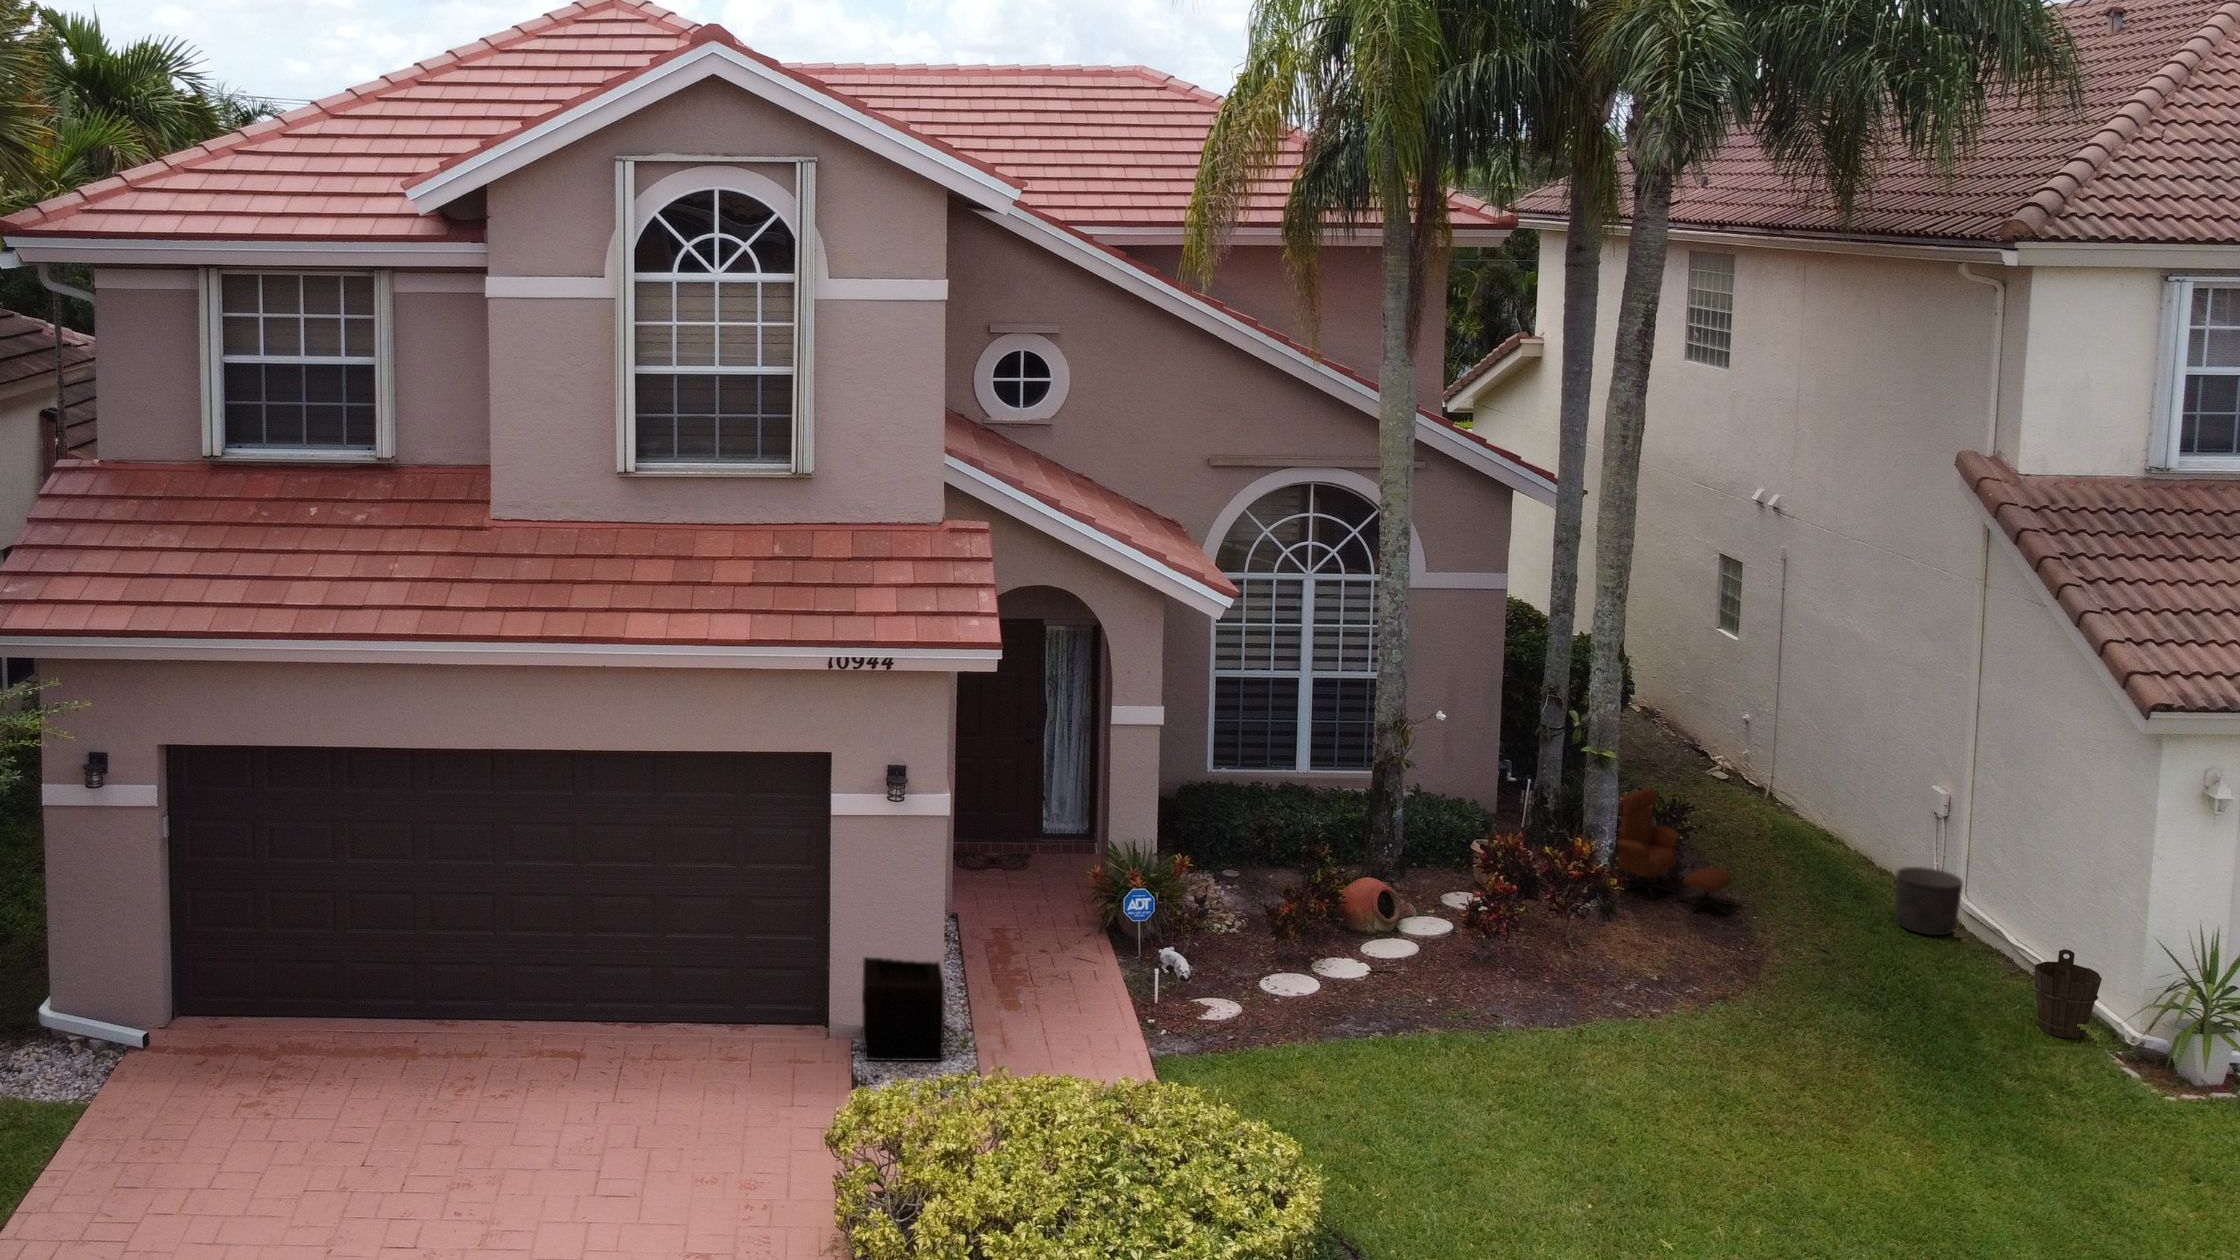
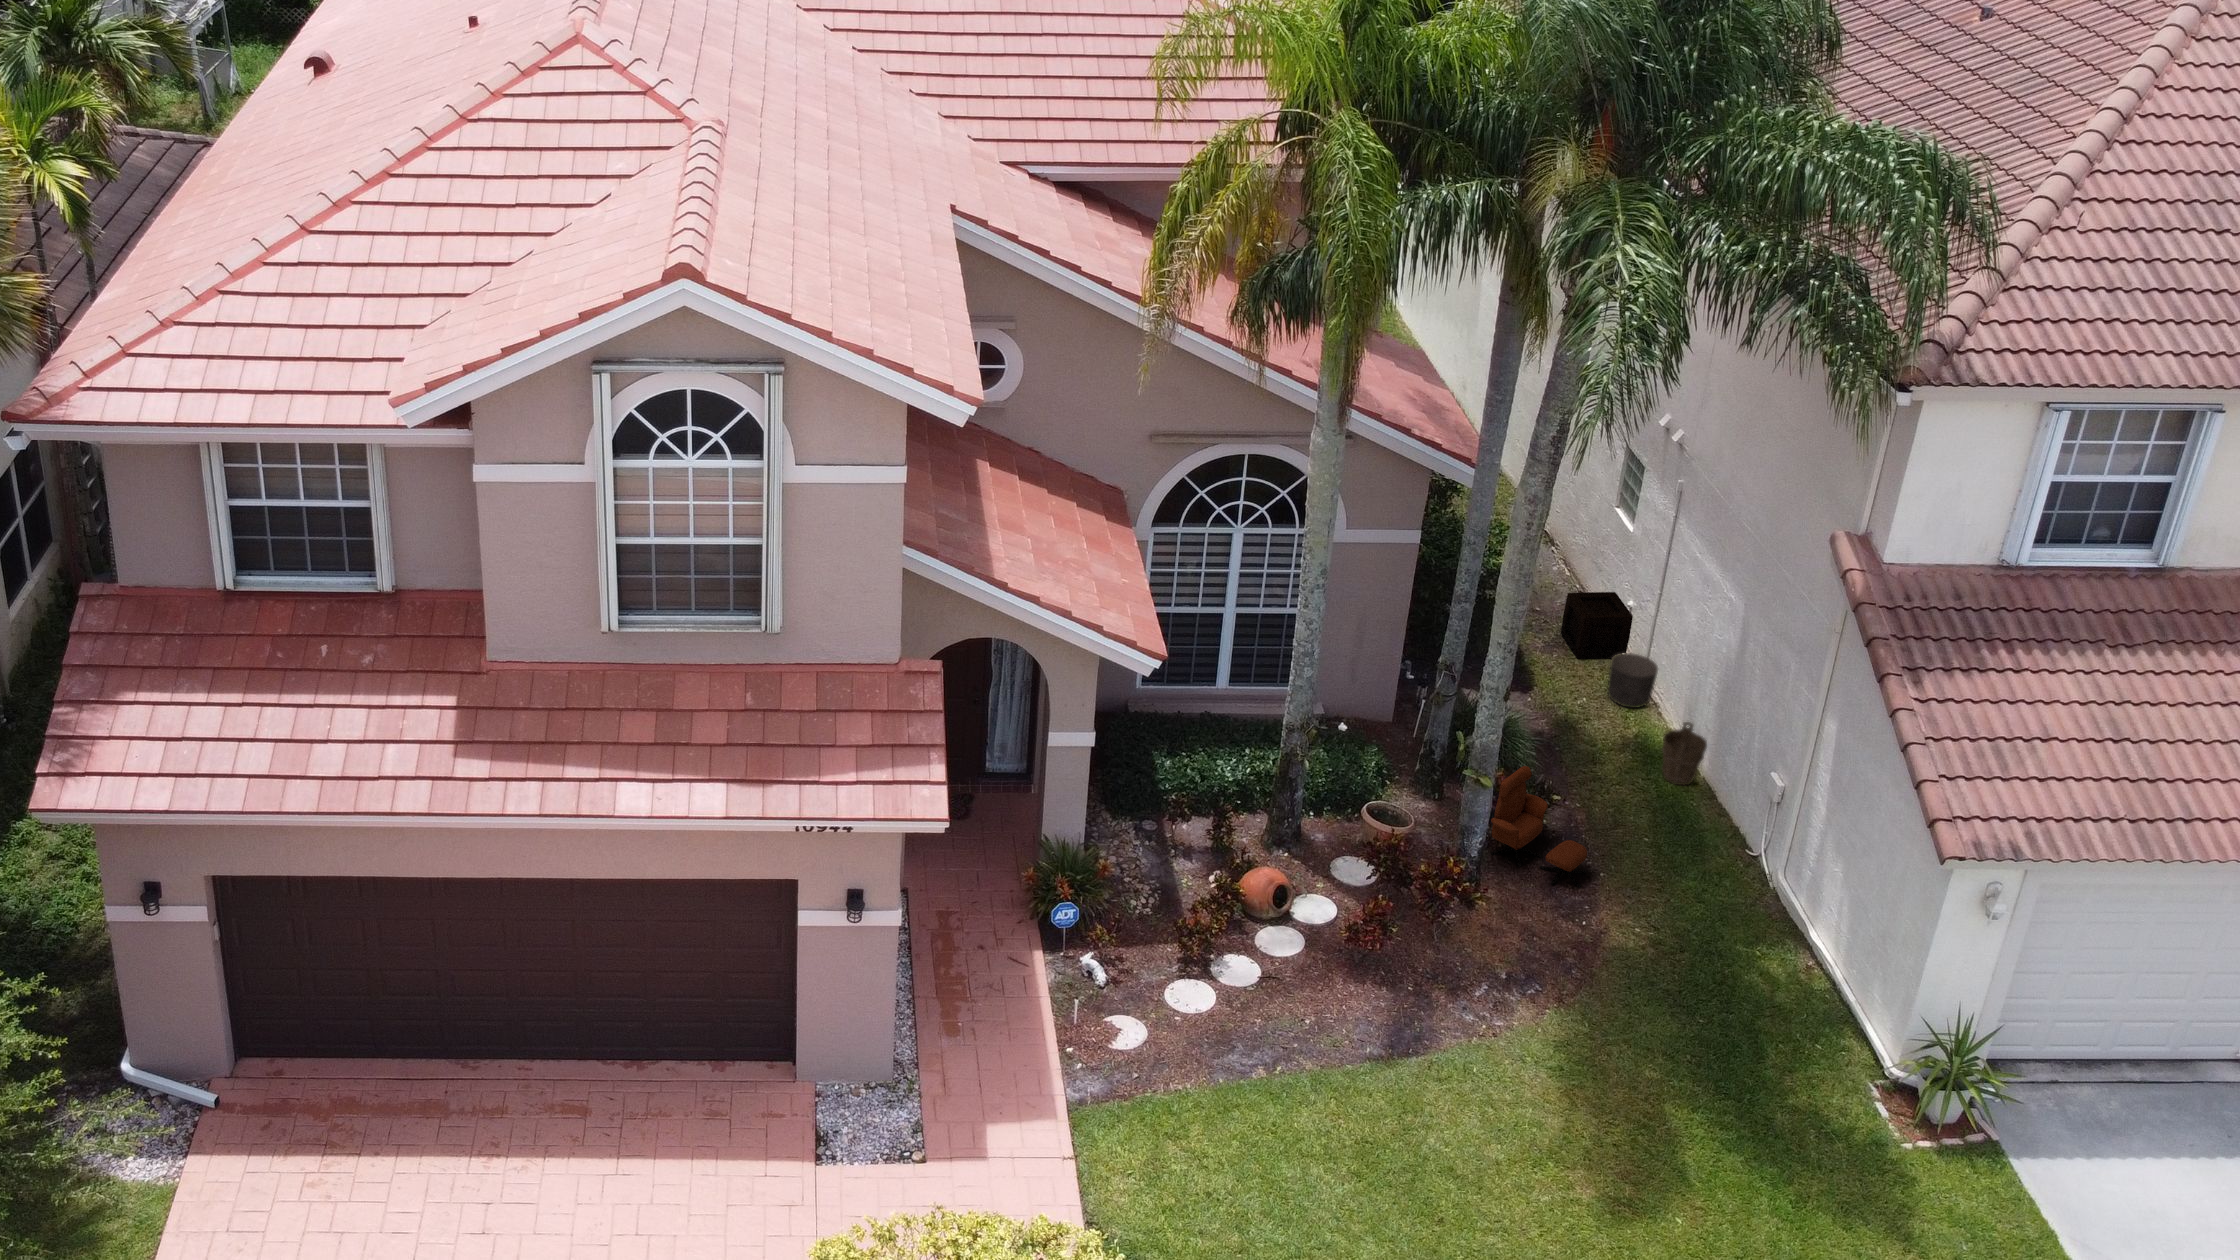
planter: present [1895,867,1963,935] -> present [1607,653,1658,708]
bucket: present [2034,949,2102,1039] -> present [1662,722,1707,785]
wooden crate: present [862,957,945,1061] -> present [1561,592,1633,659]

